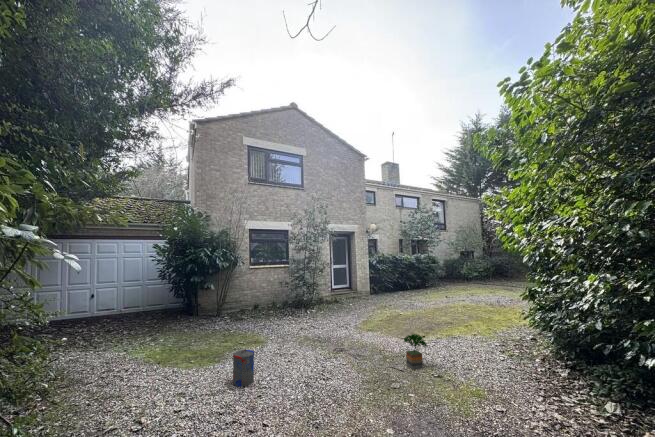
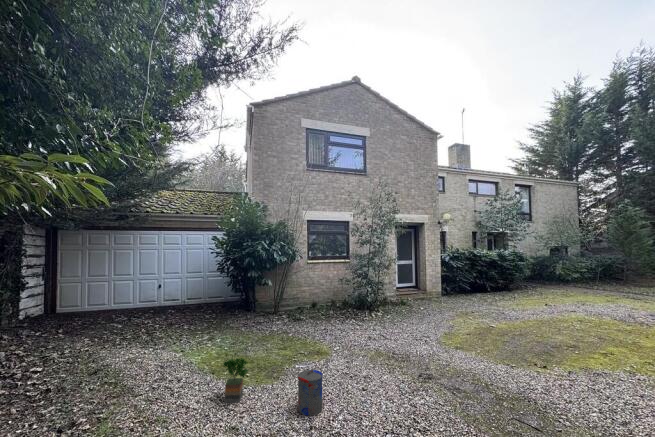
potted tree: present [404,334,427,369] -> present [223,358,248,403]

